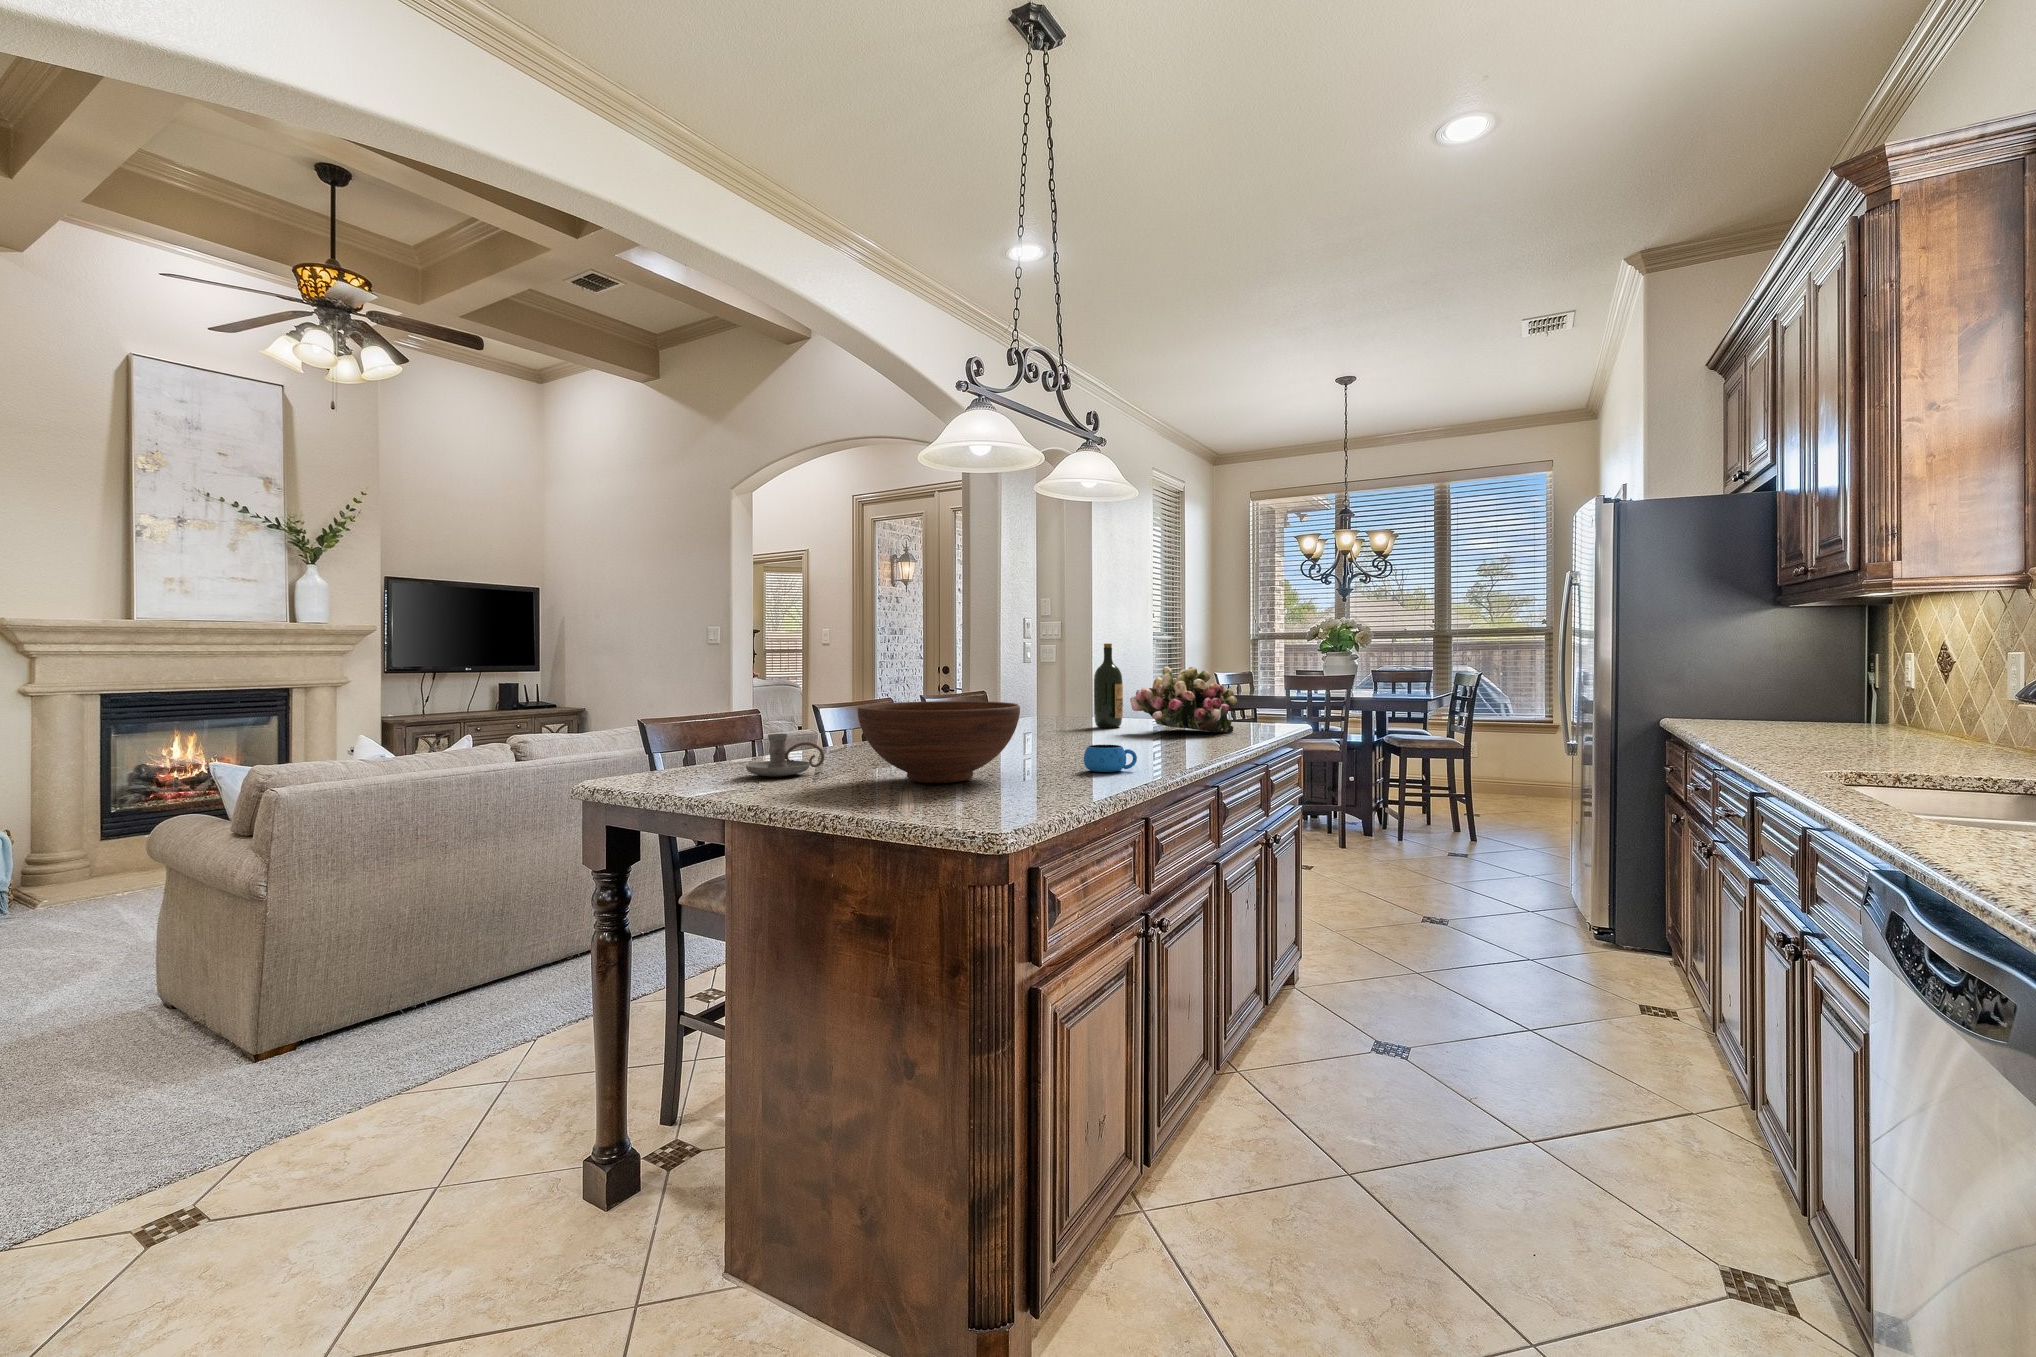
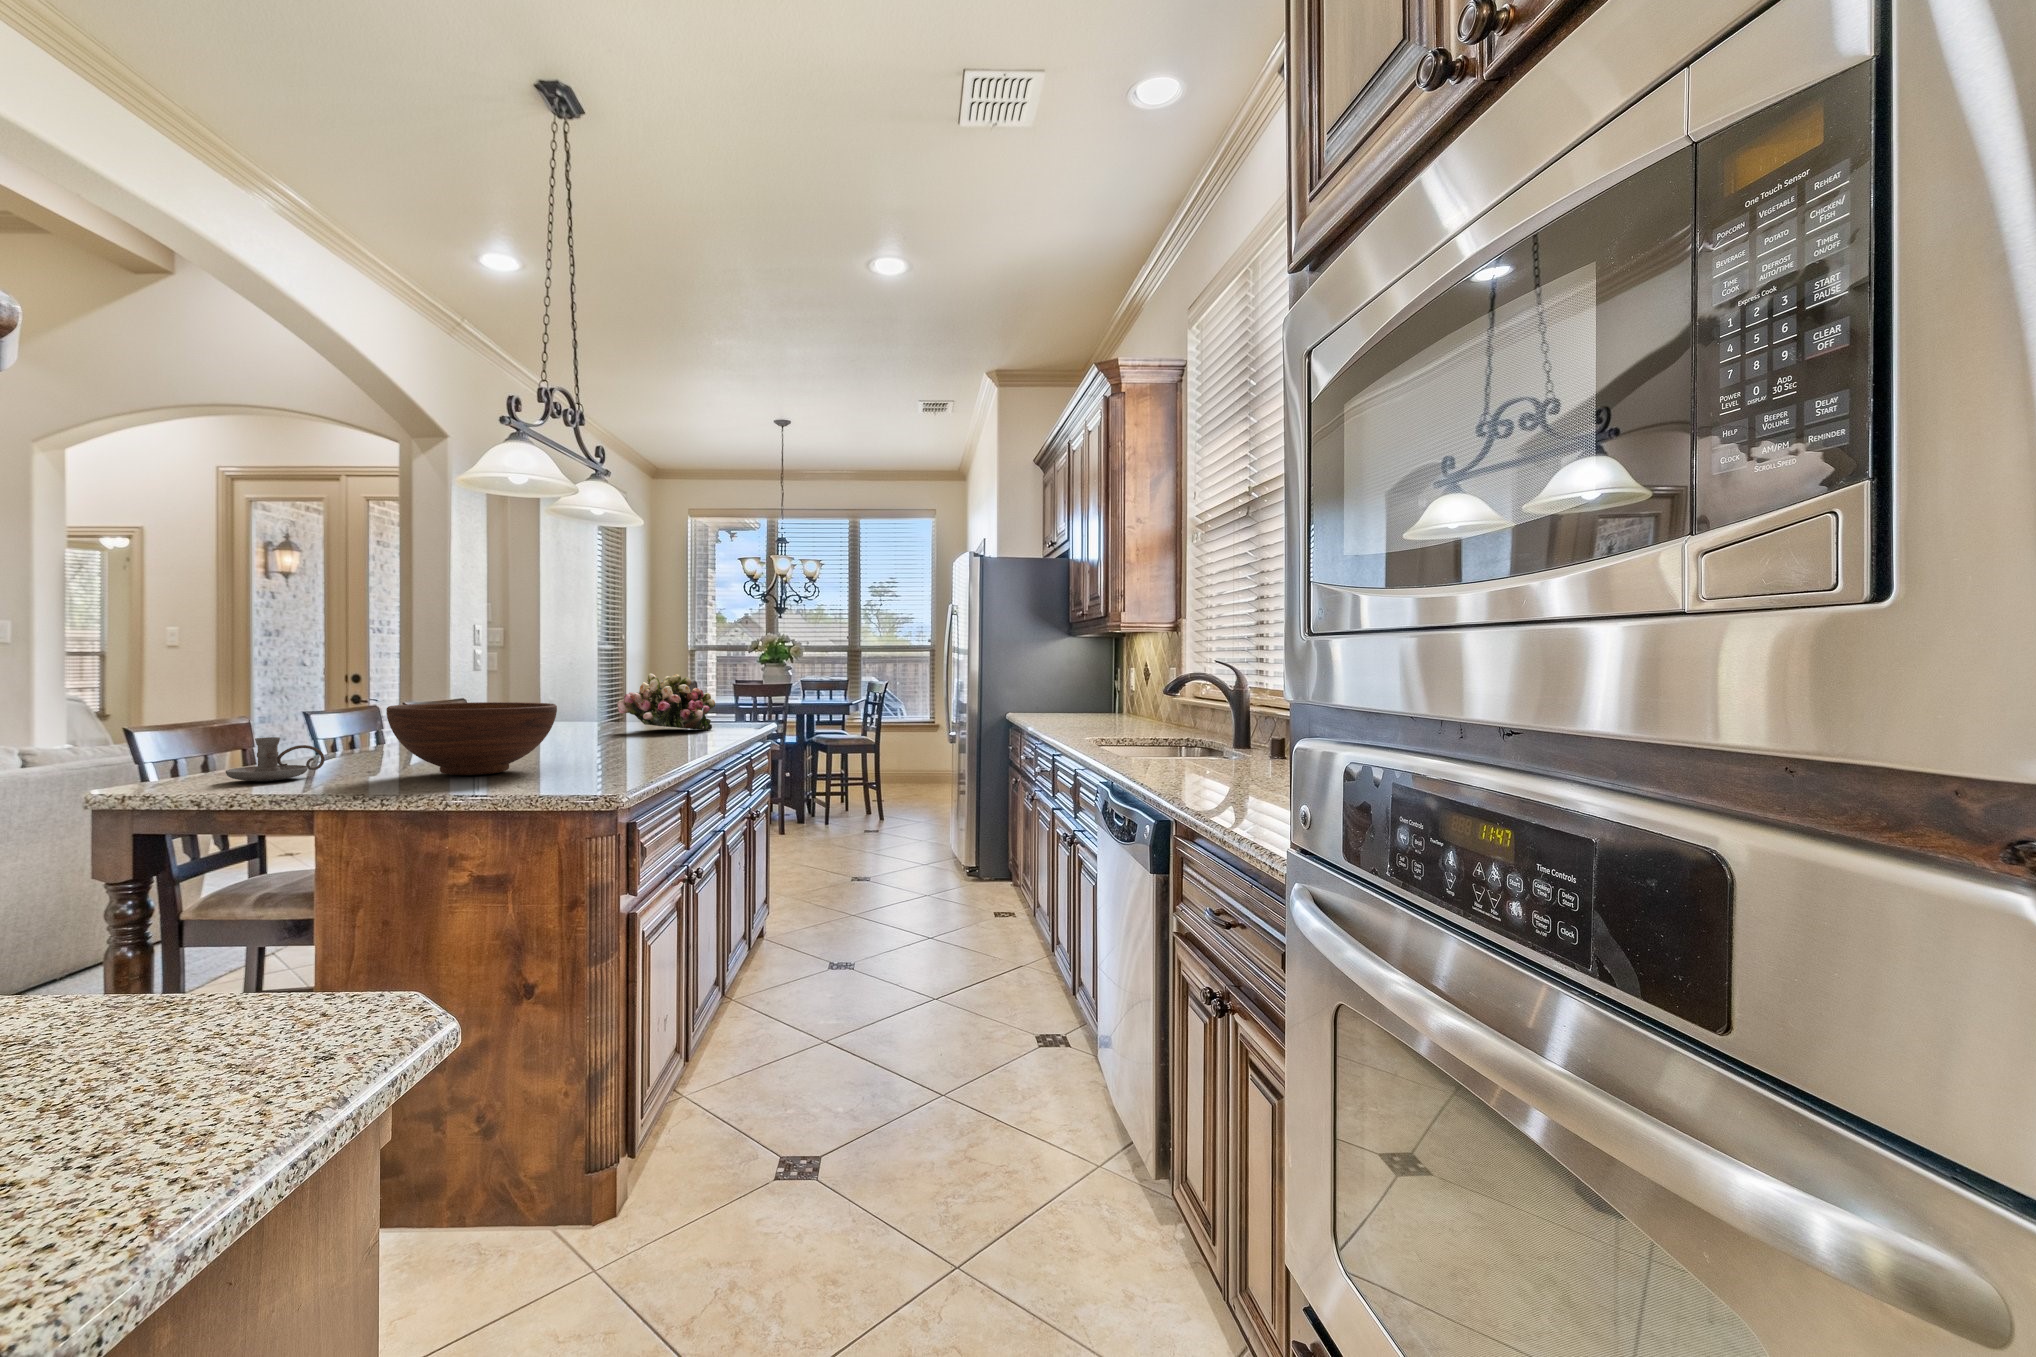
wine bottle: present [1094,644,1123,728] -> none [575,652,604,730]
mug: present [1084,745,1137,772] -> none [609,738,657,760]

